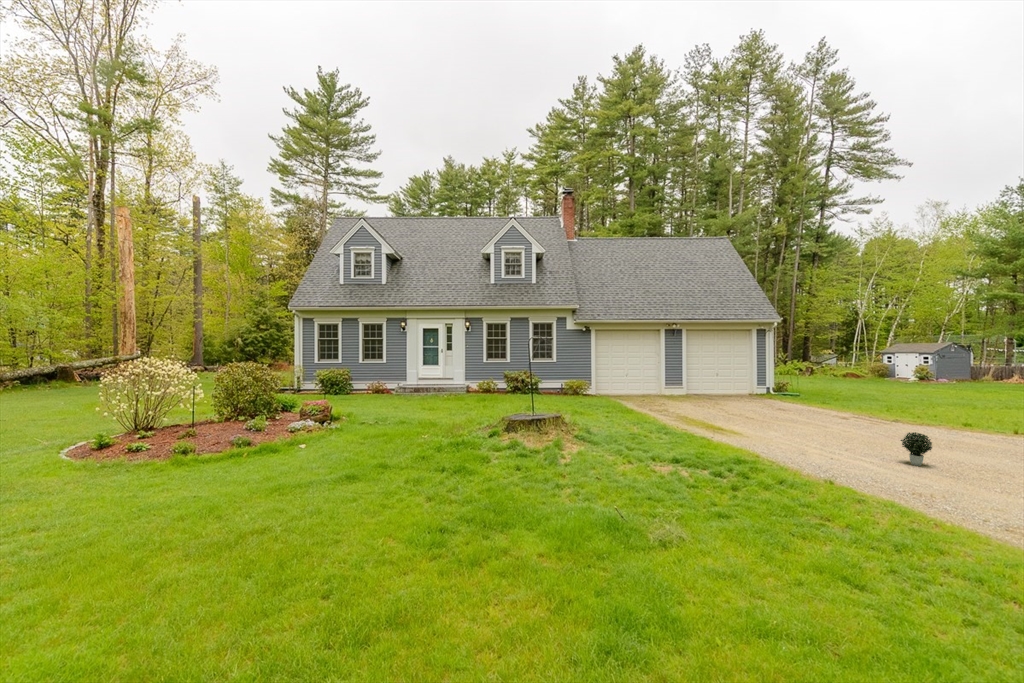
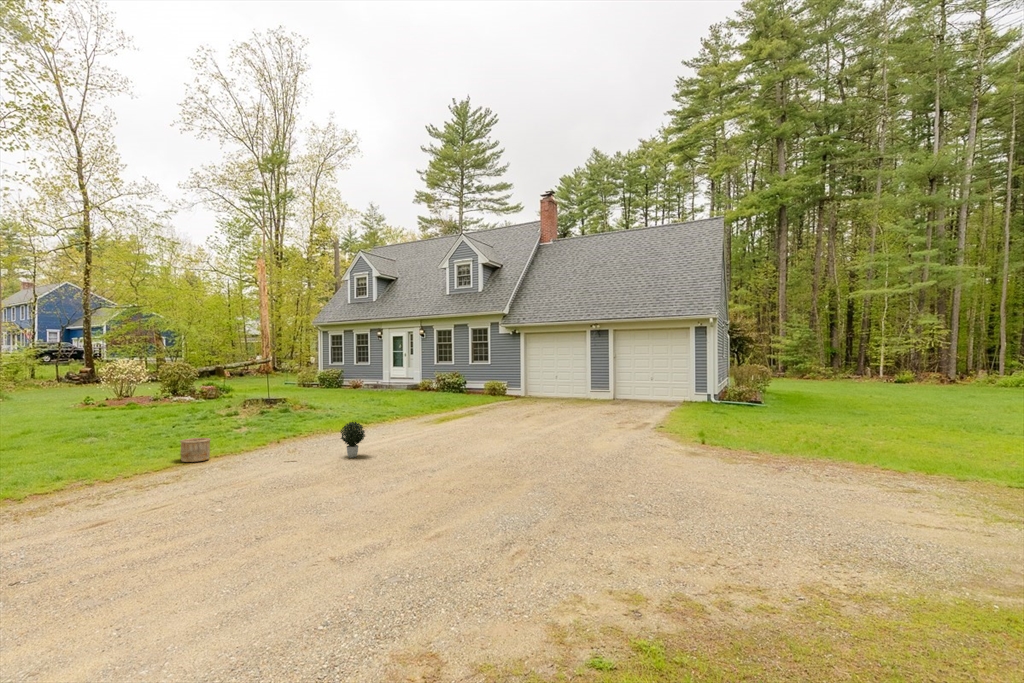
wooden bucket: none [934,475,978,508] -> present [180,438,211,462]

